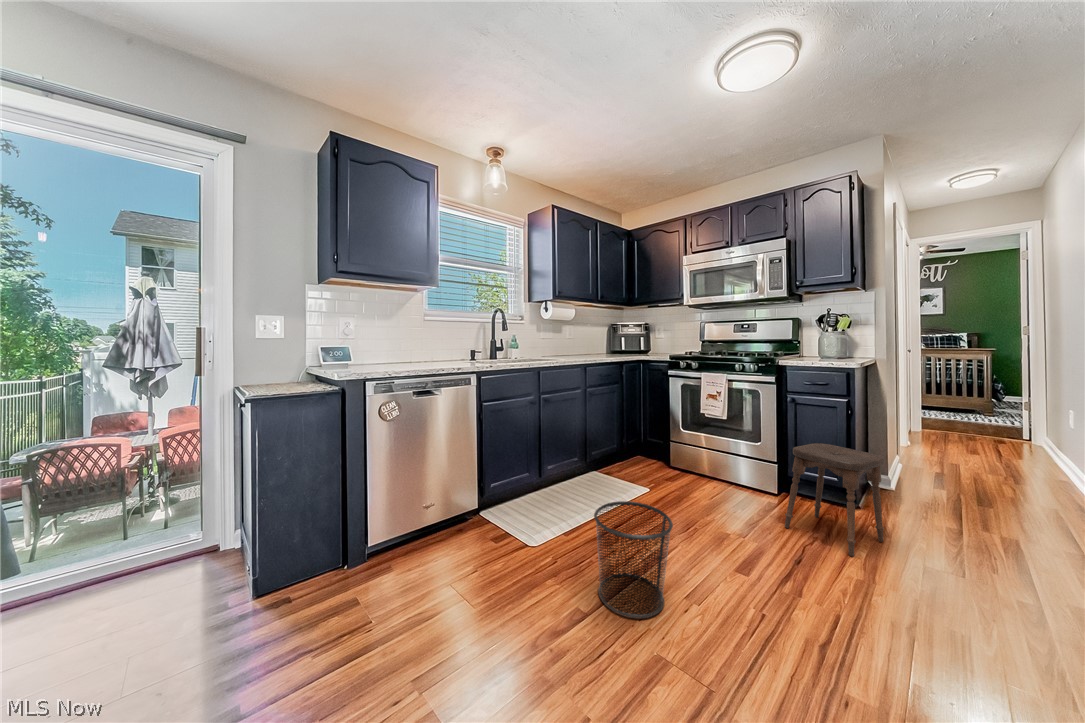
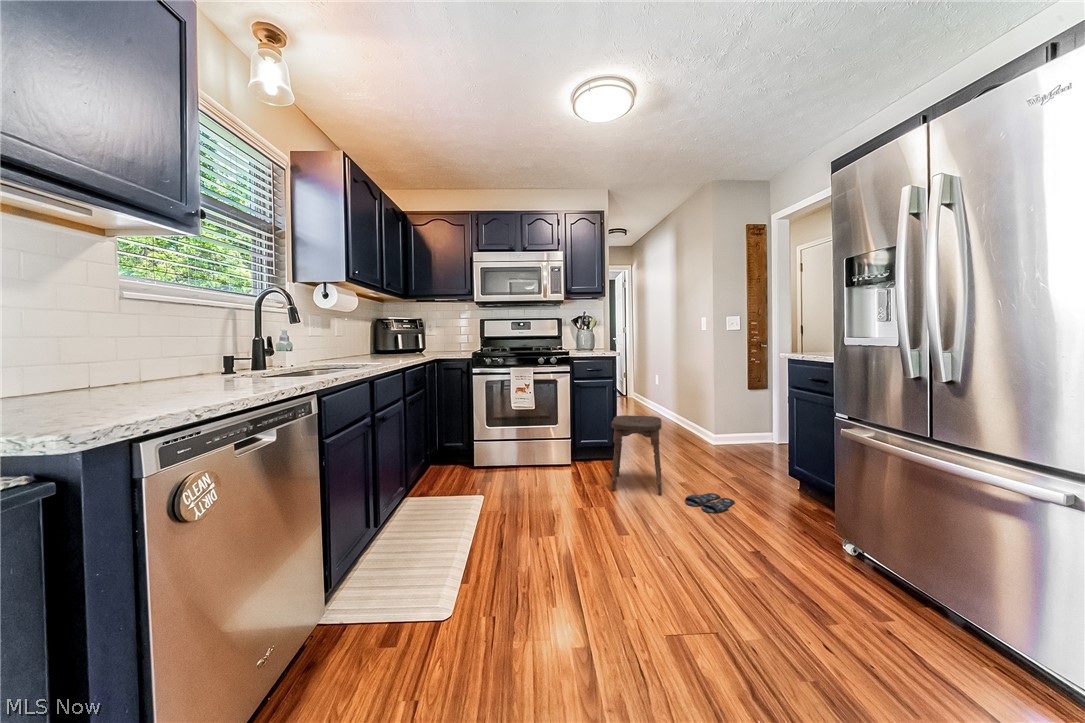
waste bin: present [594,501,673,618] -> none [553,506,635,629]
slippers: none [880,573,989,618] -> present [685,493,735,513]

